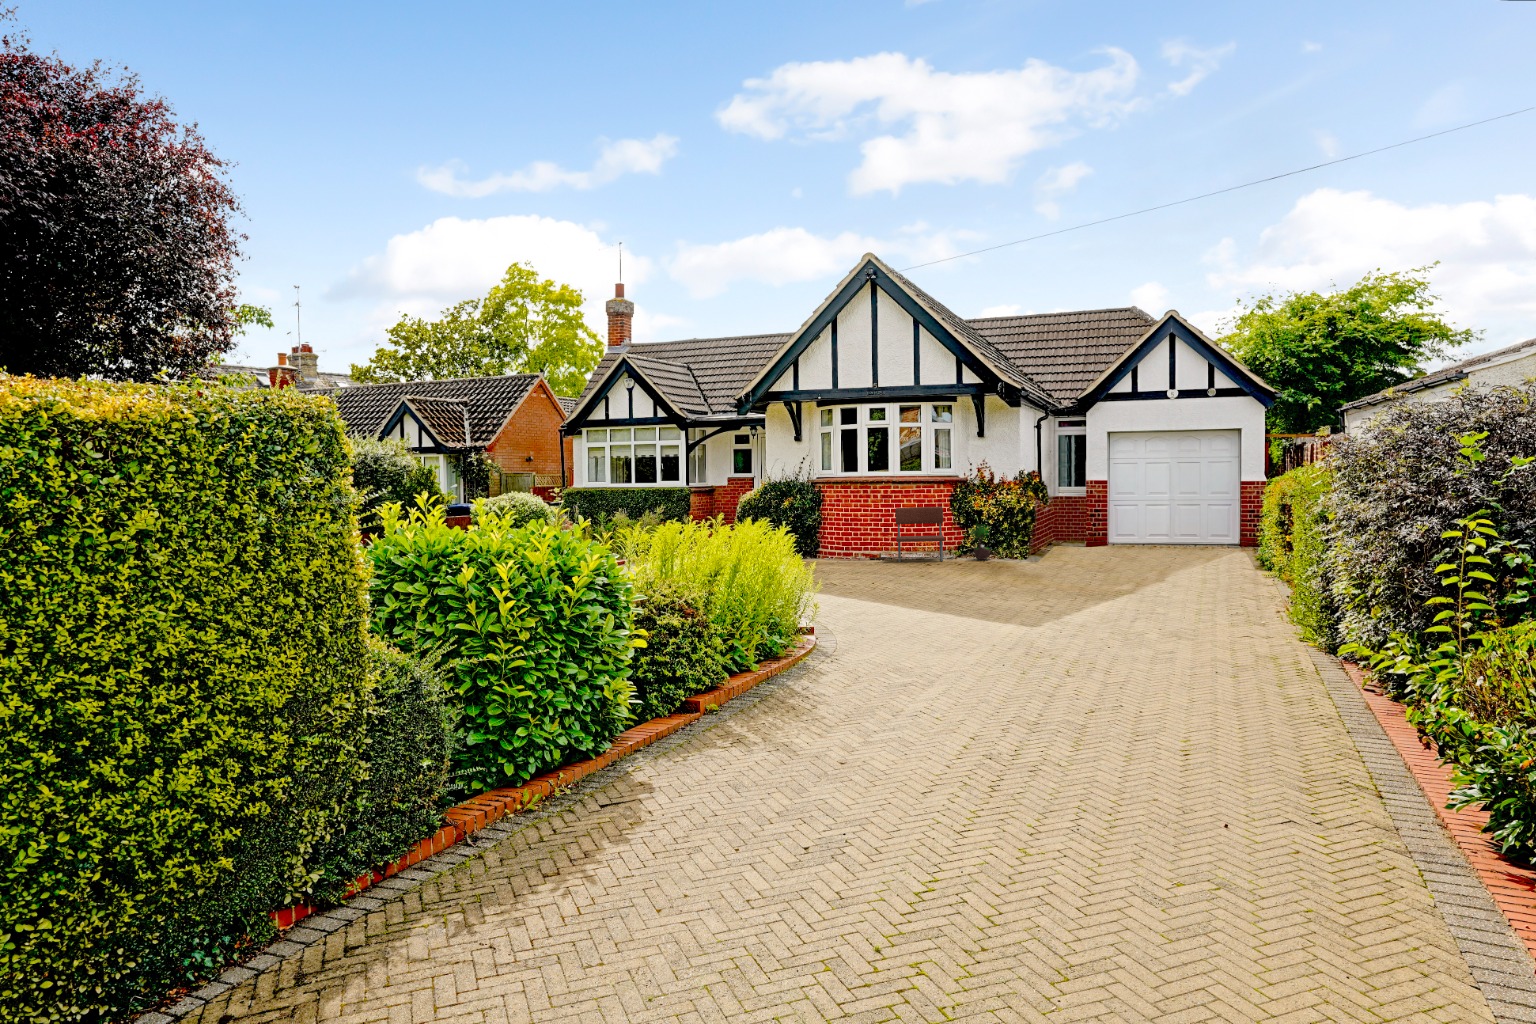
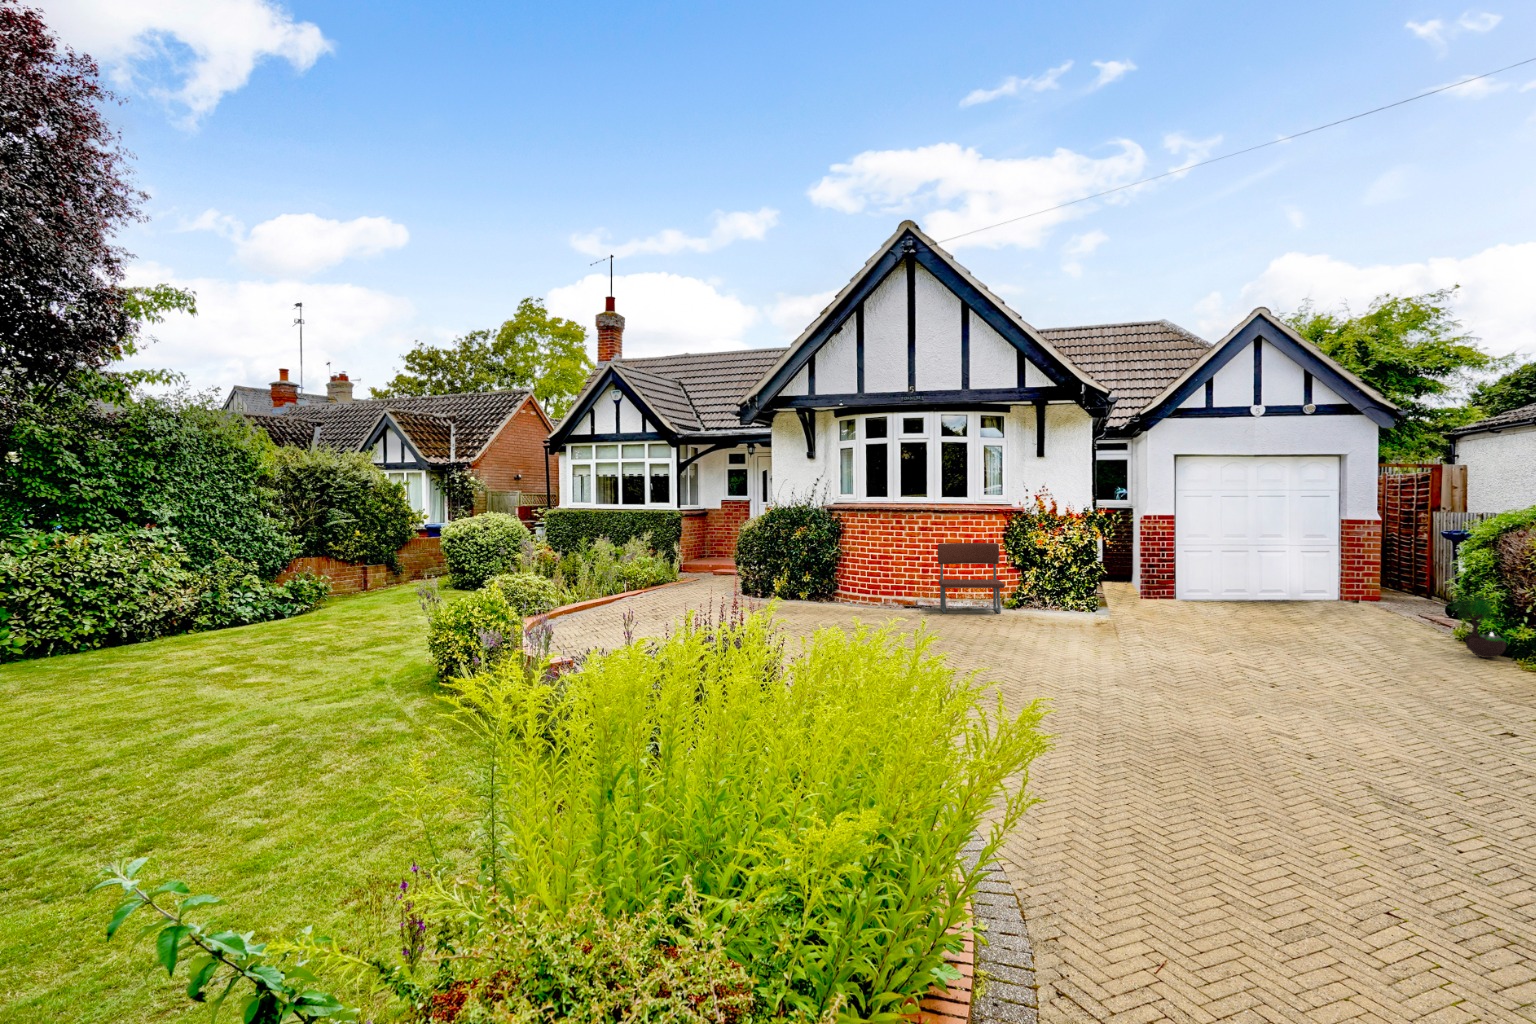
potted tree: present [970,526,990,560] -> present [1450,596,1506,658]

